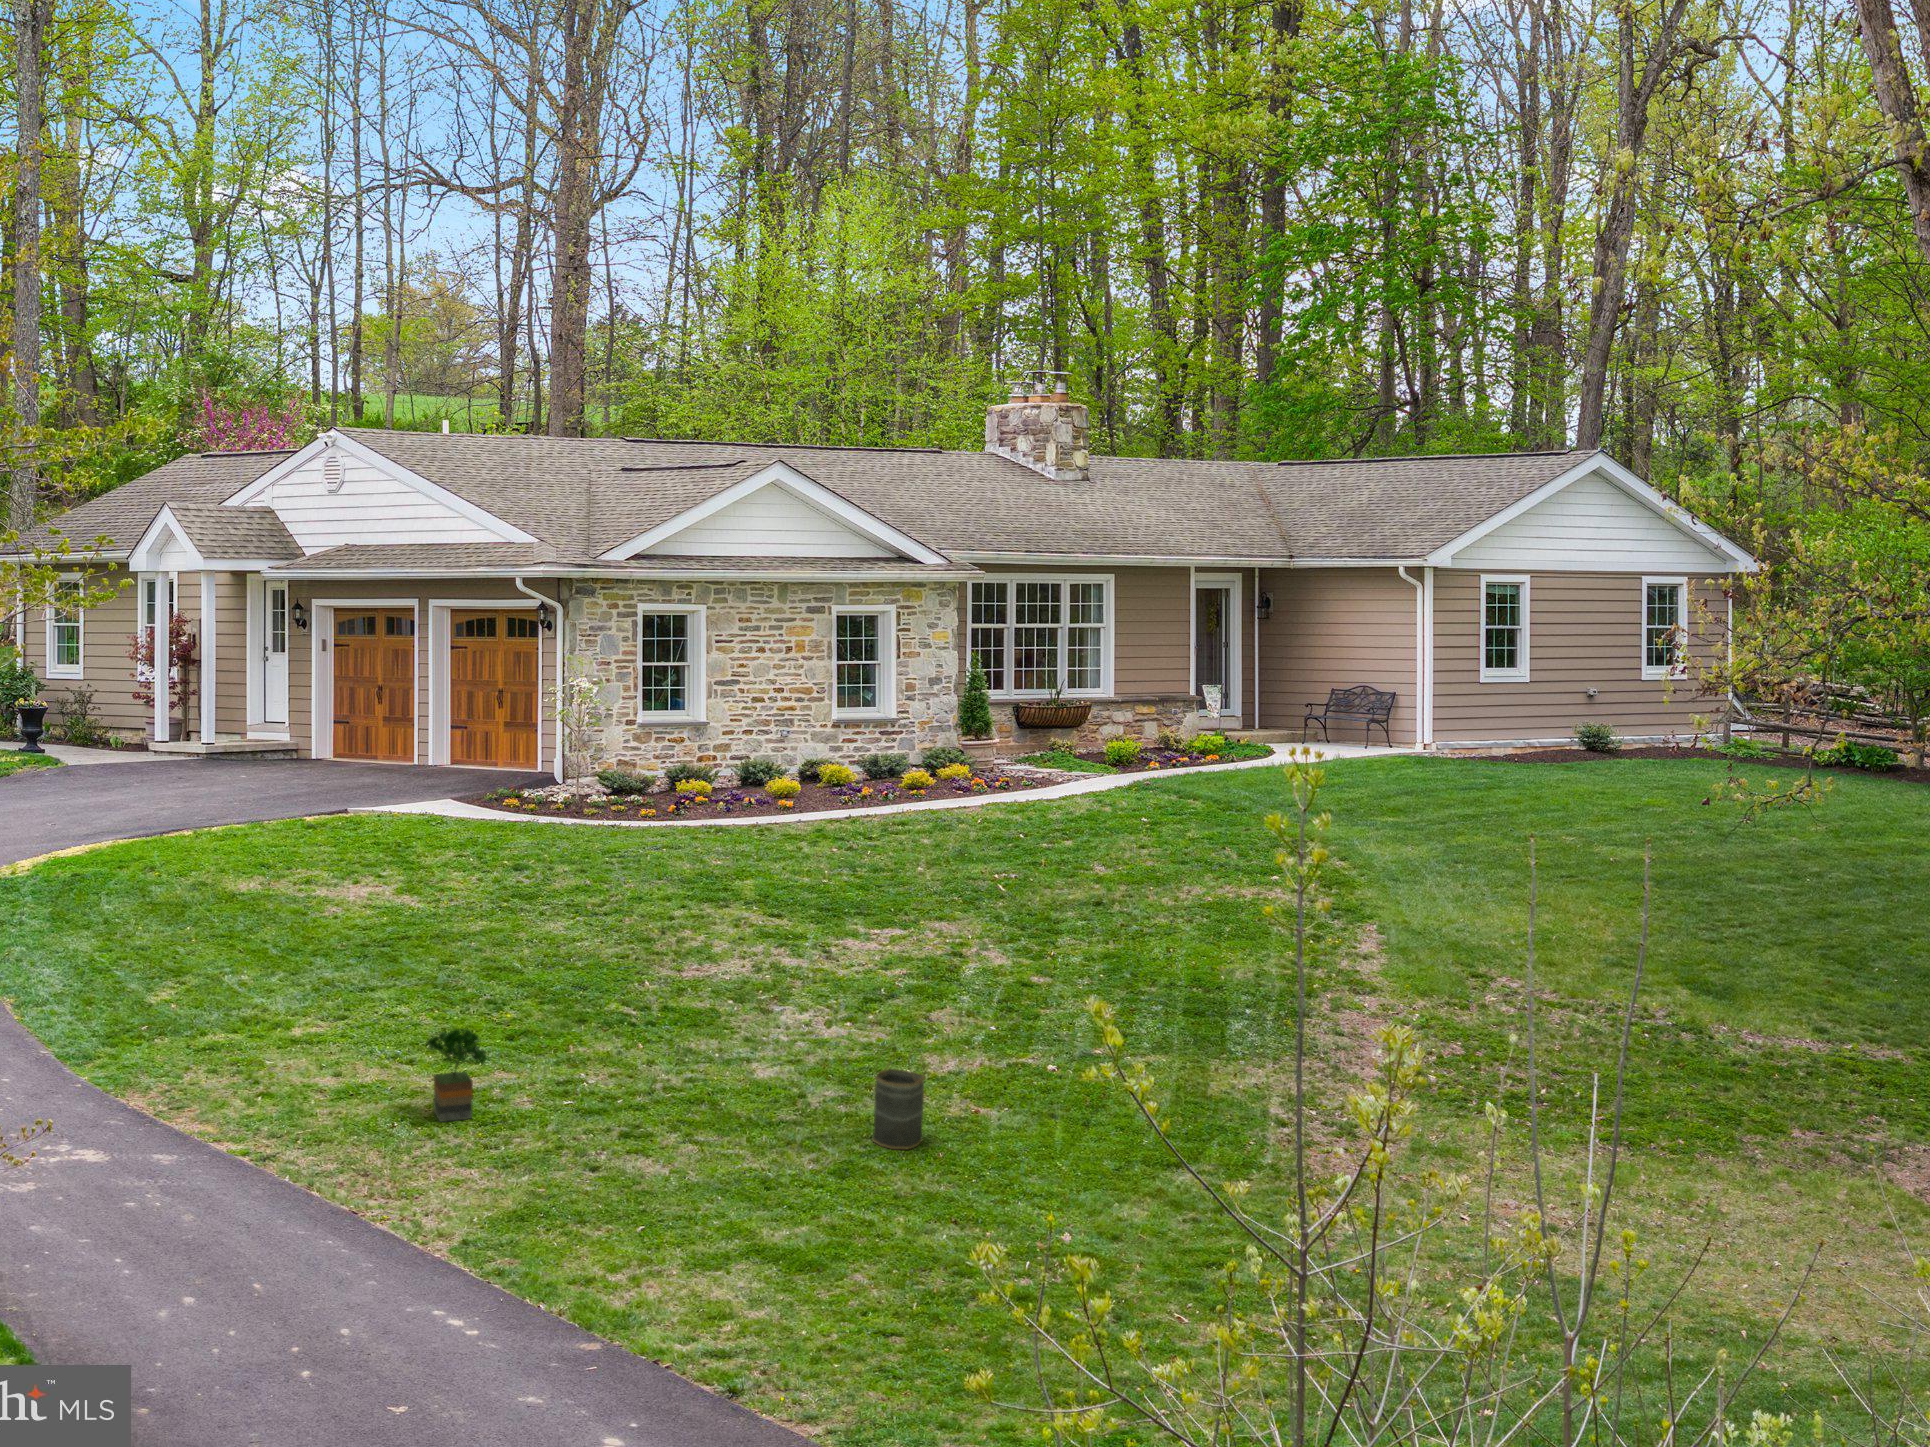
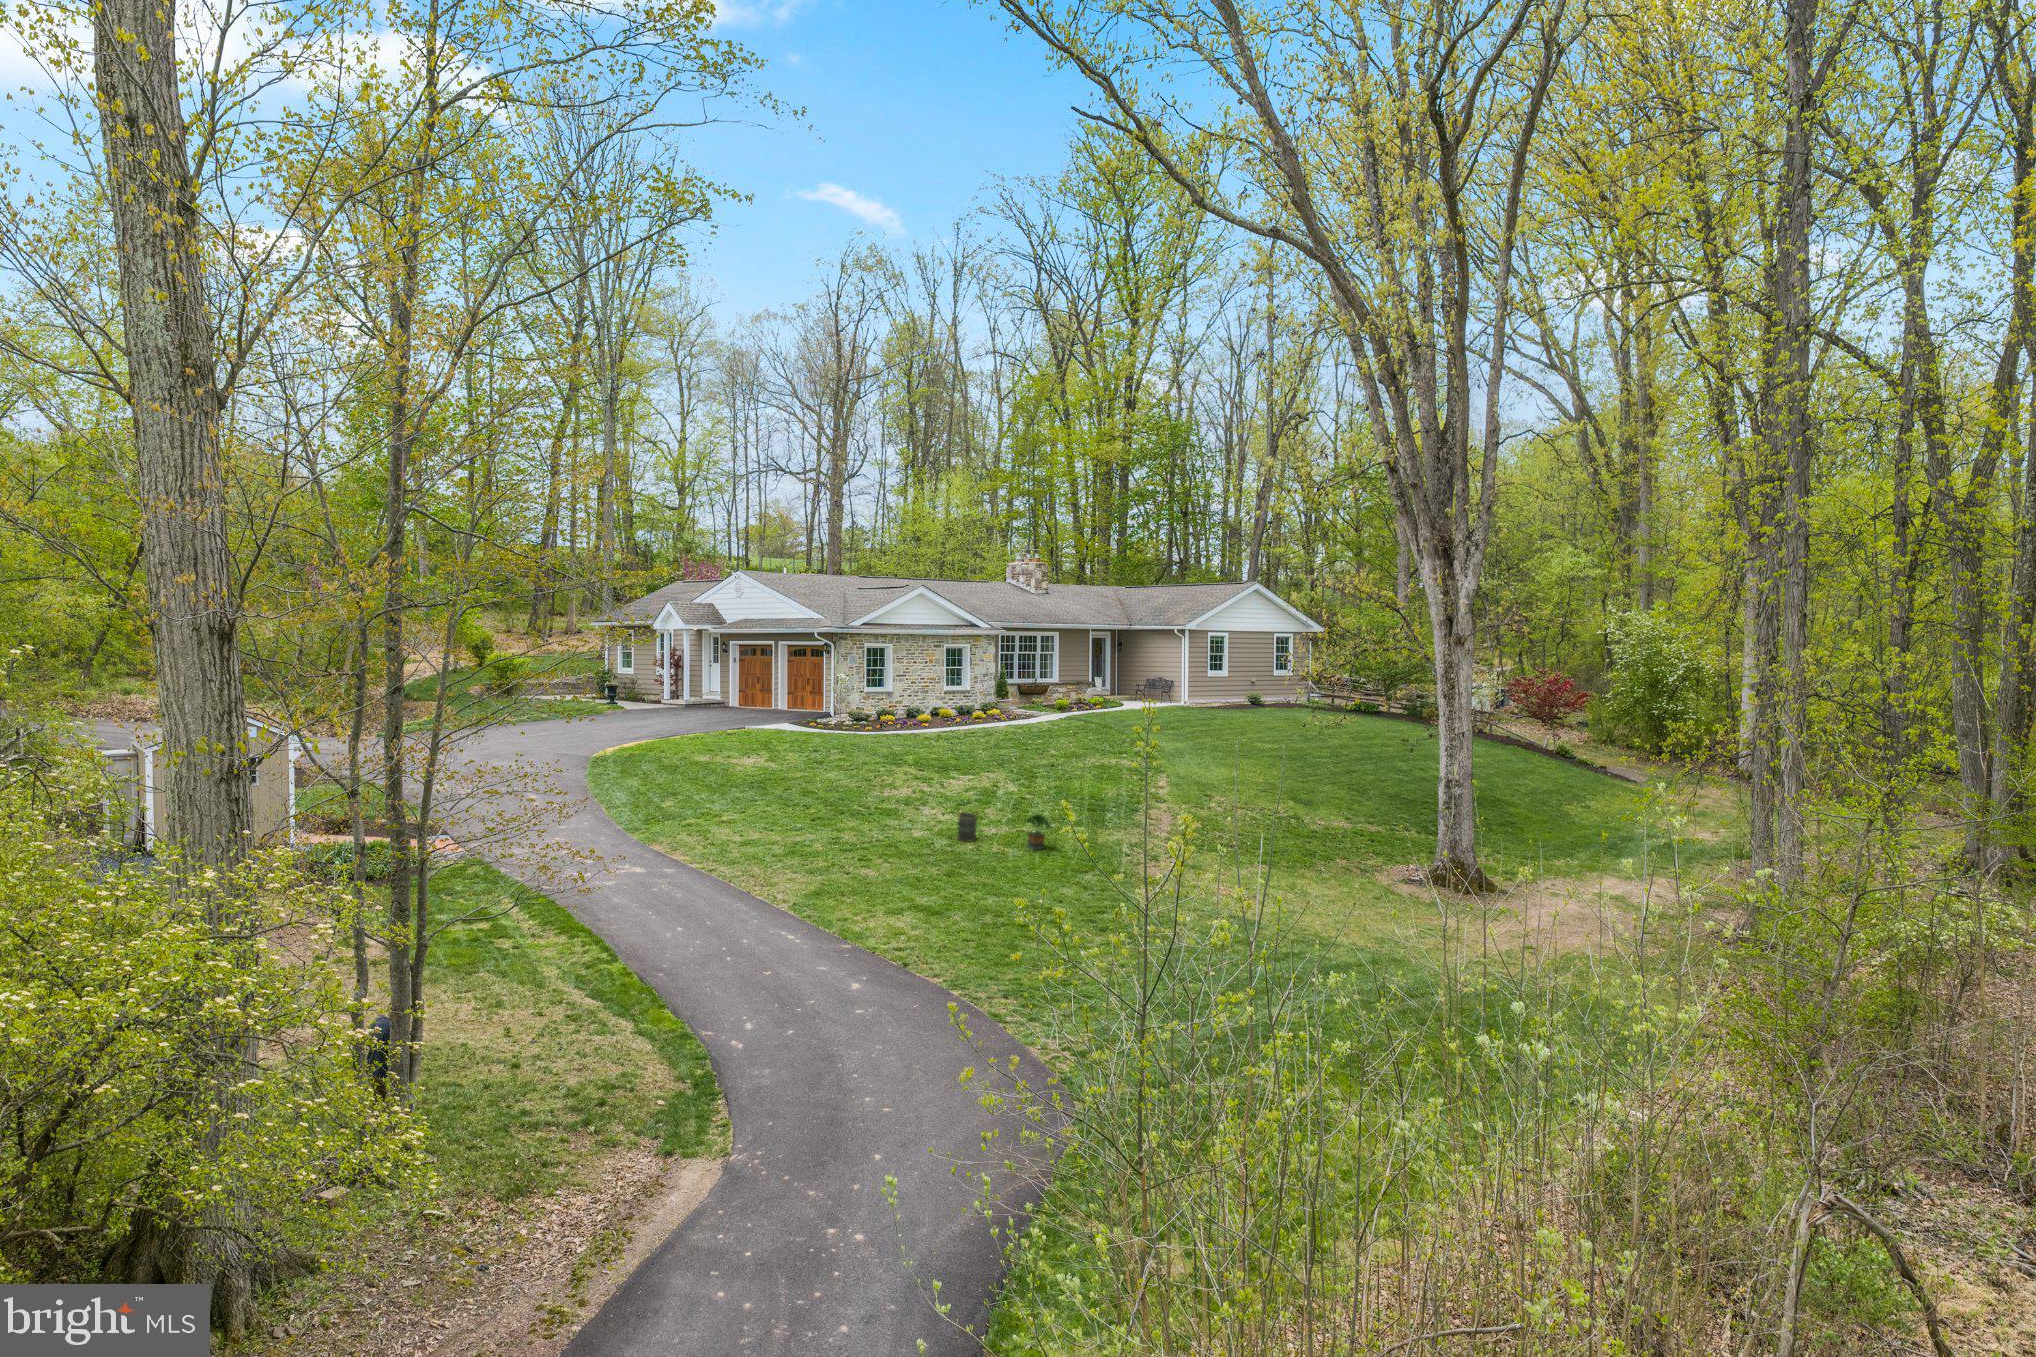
potted tree: present [426,1029,486,1122] -> present [1027,815,1050,850]

